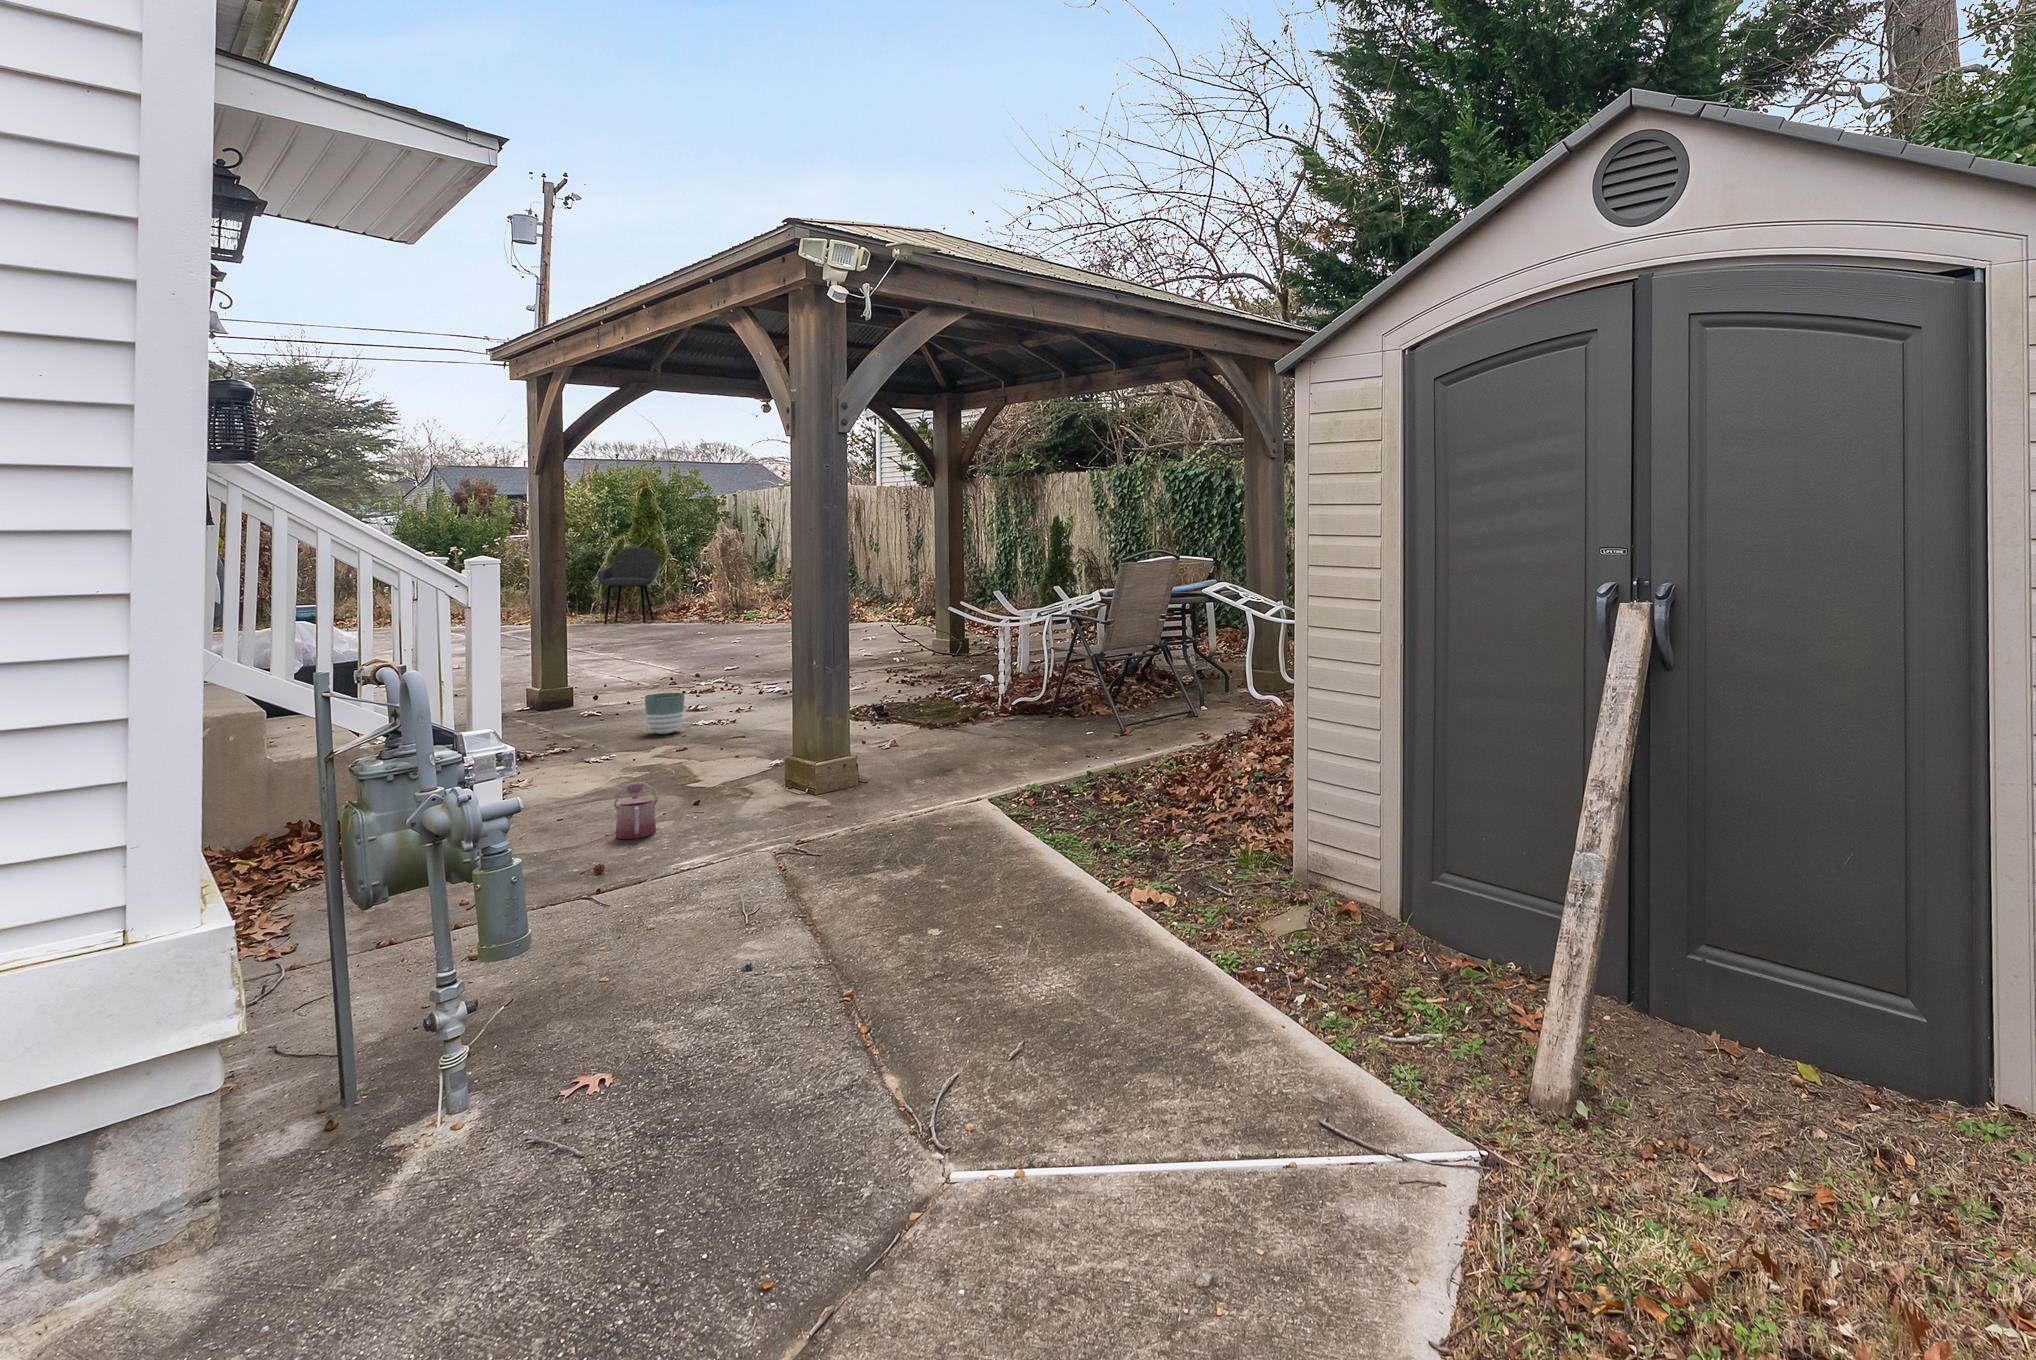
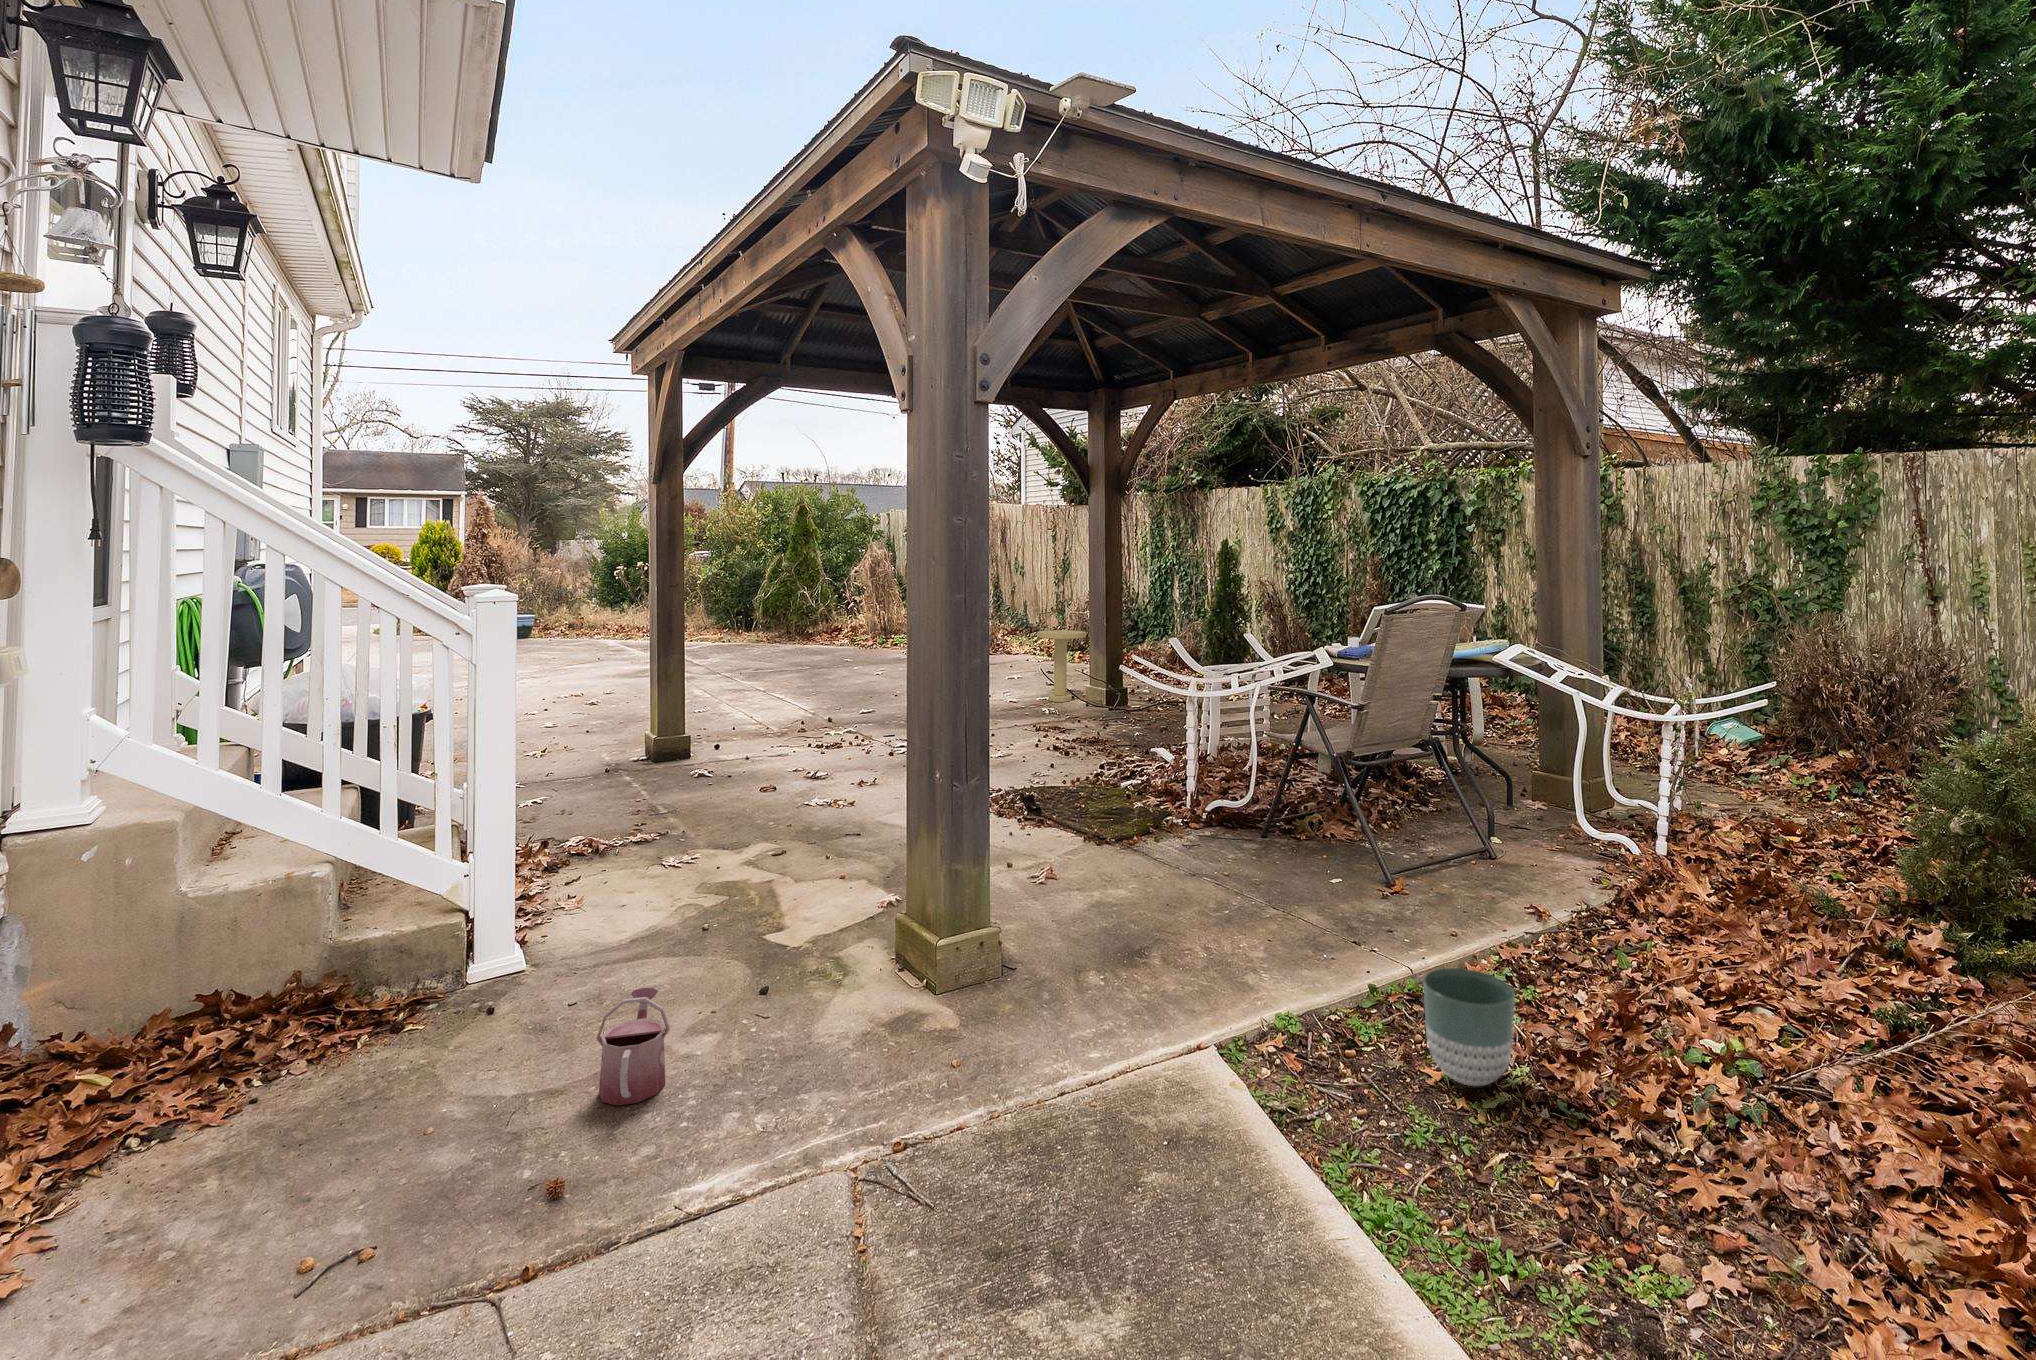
armchair: present [597,547,660,624] -> none [756,567,813,644]
side table: none [892,595,935,656] -> present [1037,630,1086,702]
planter: present [645,693,685,734] -> present [1423,968,1515,1086]

